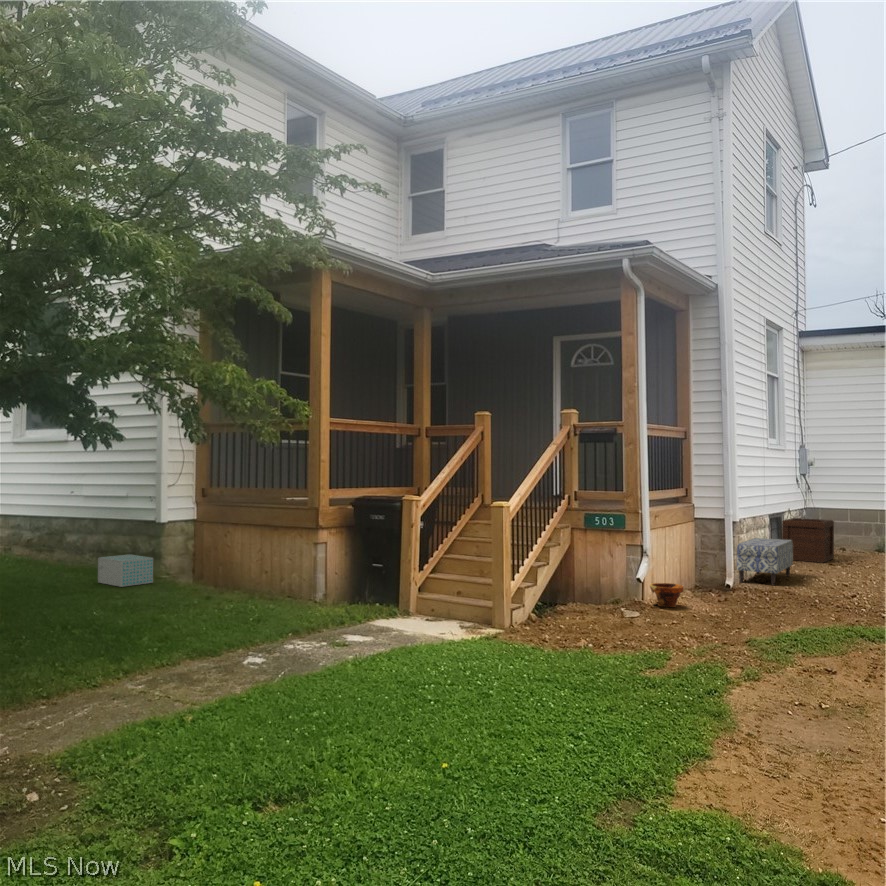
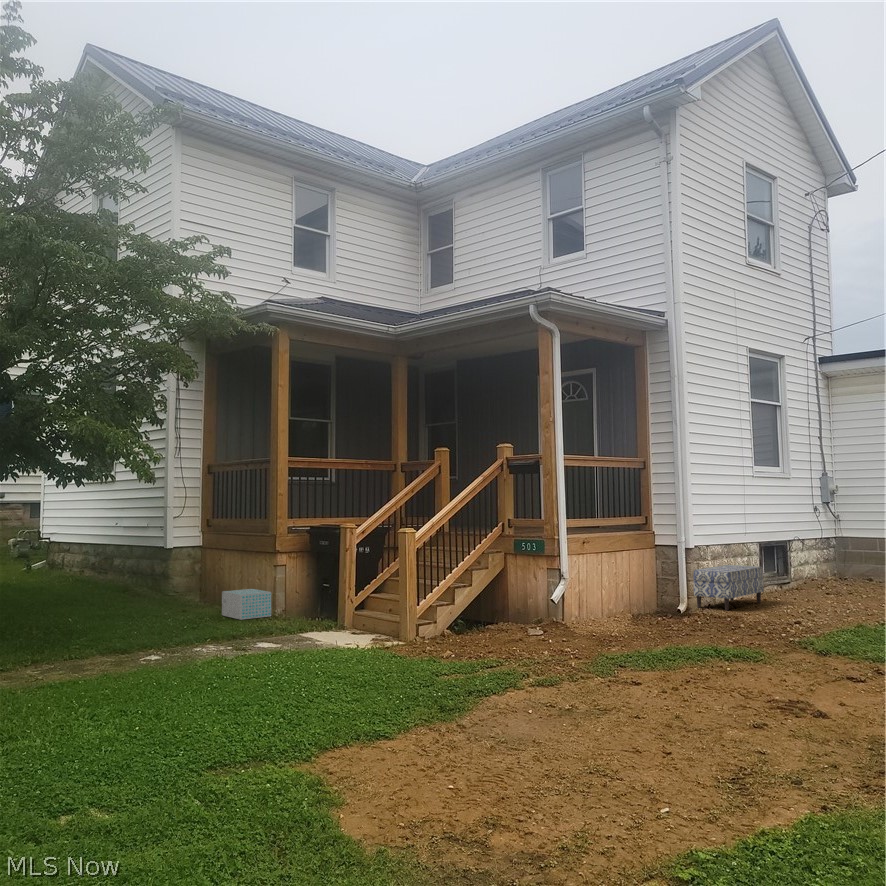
wooden crate: present [782,518,834,563] -> none [783,546,842,591]
storage box: present [98,554,153,587] -> present [222,589,271,620]
planter: present [650,583,684,607] -> none [568,604,600,627]

